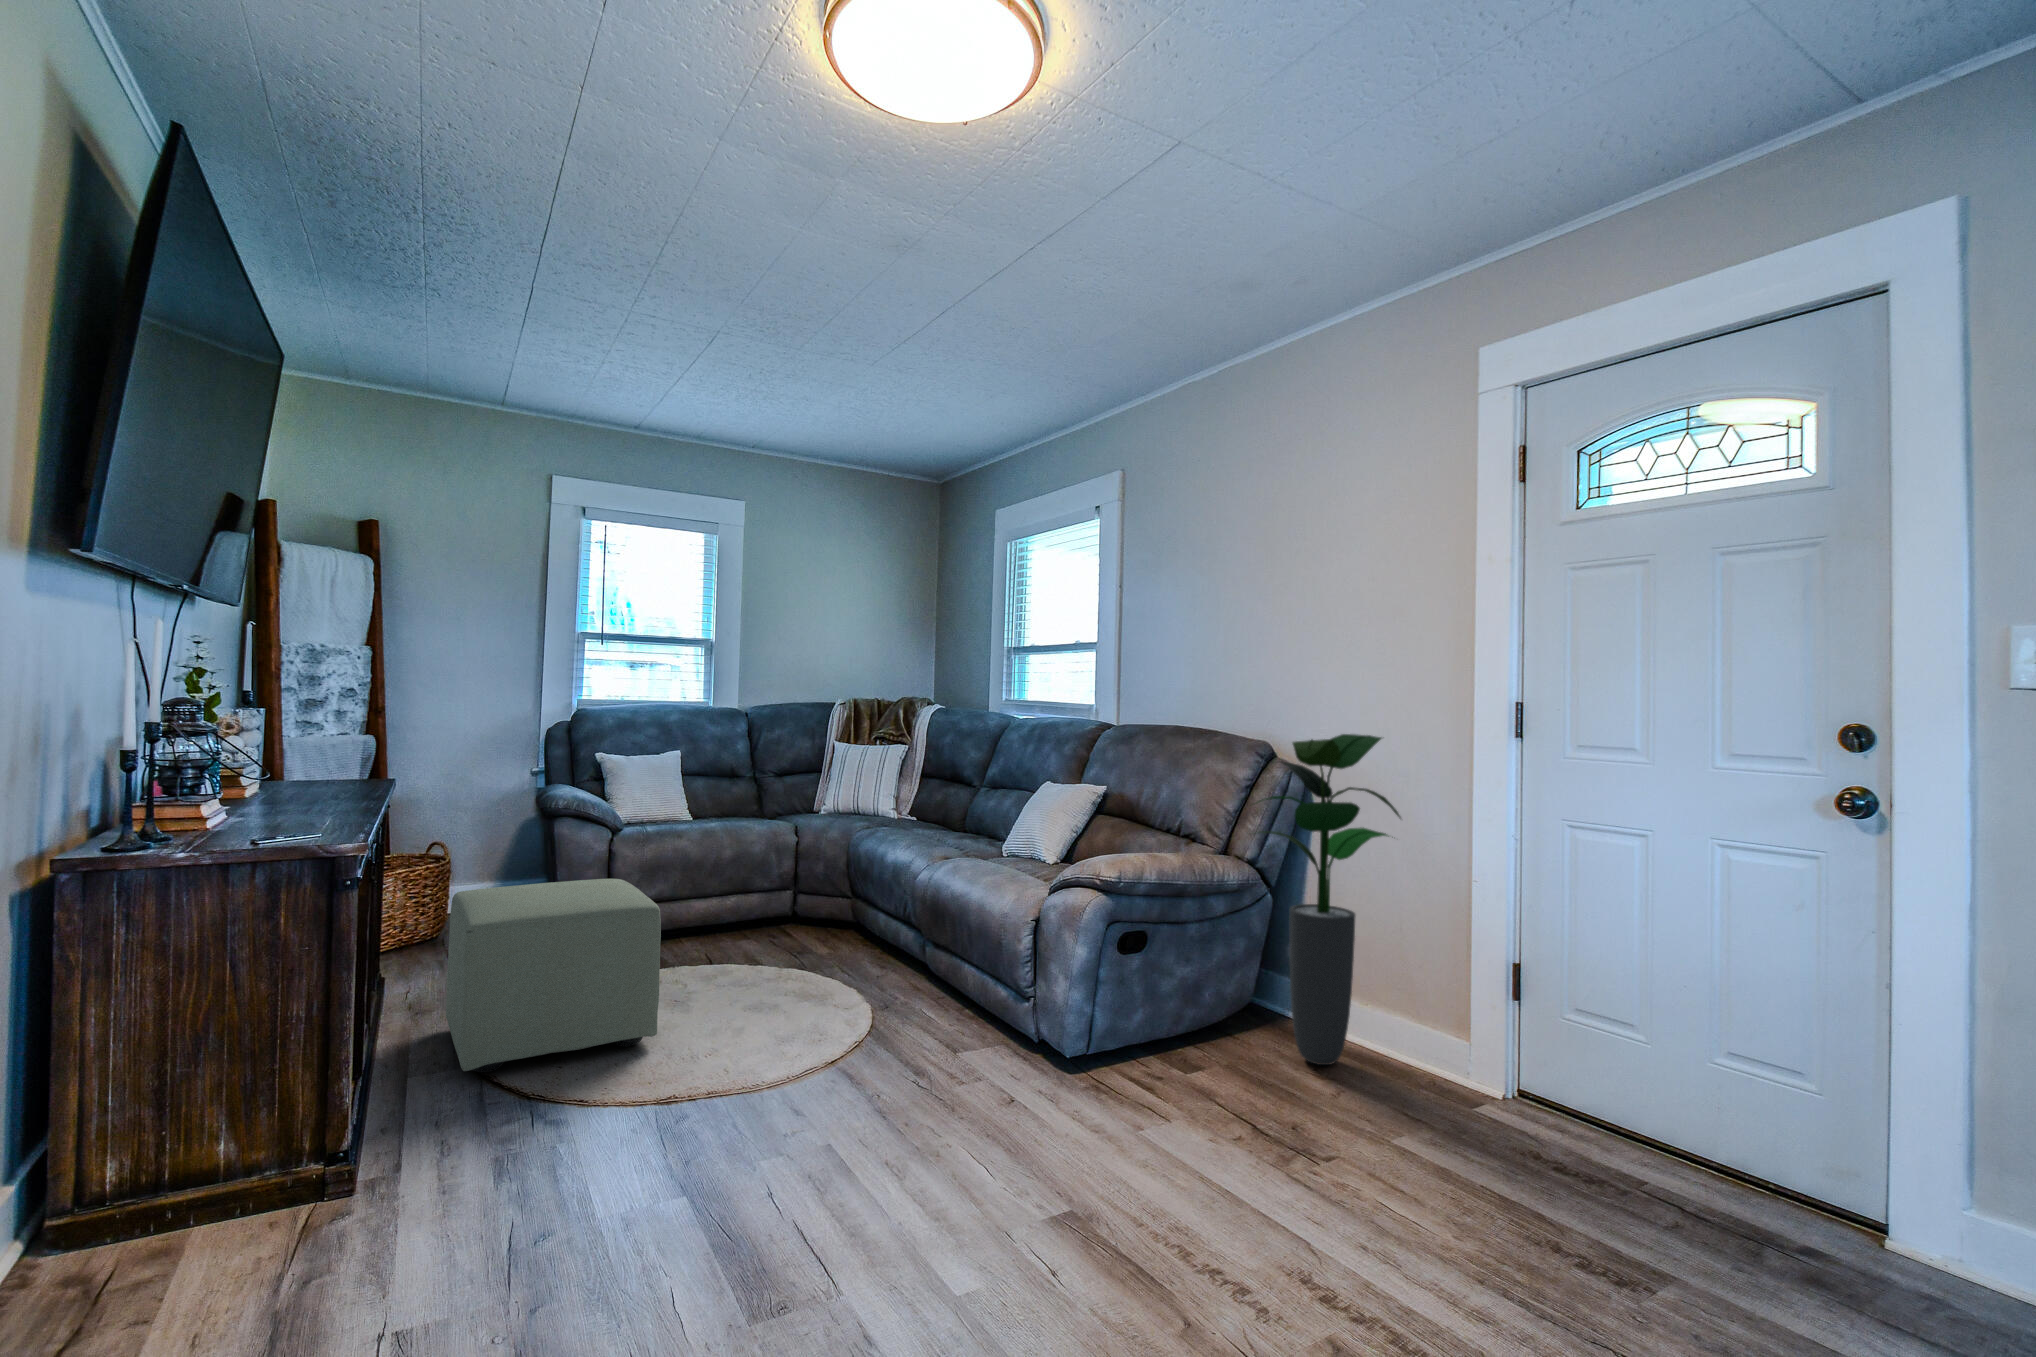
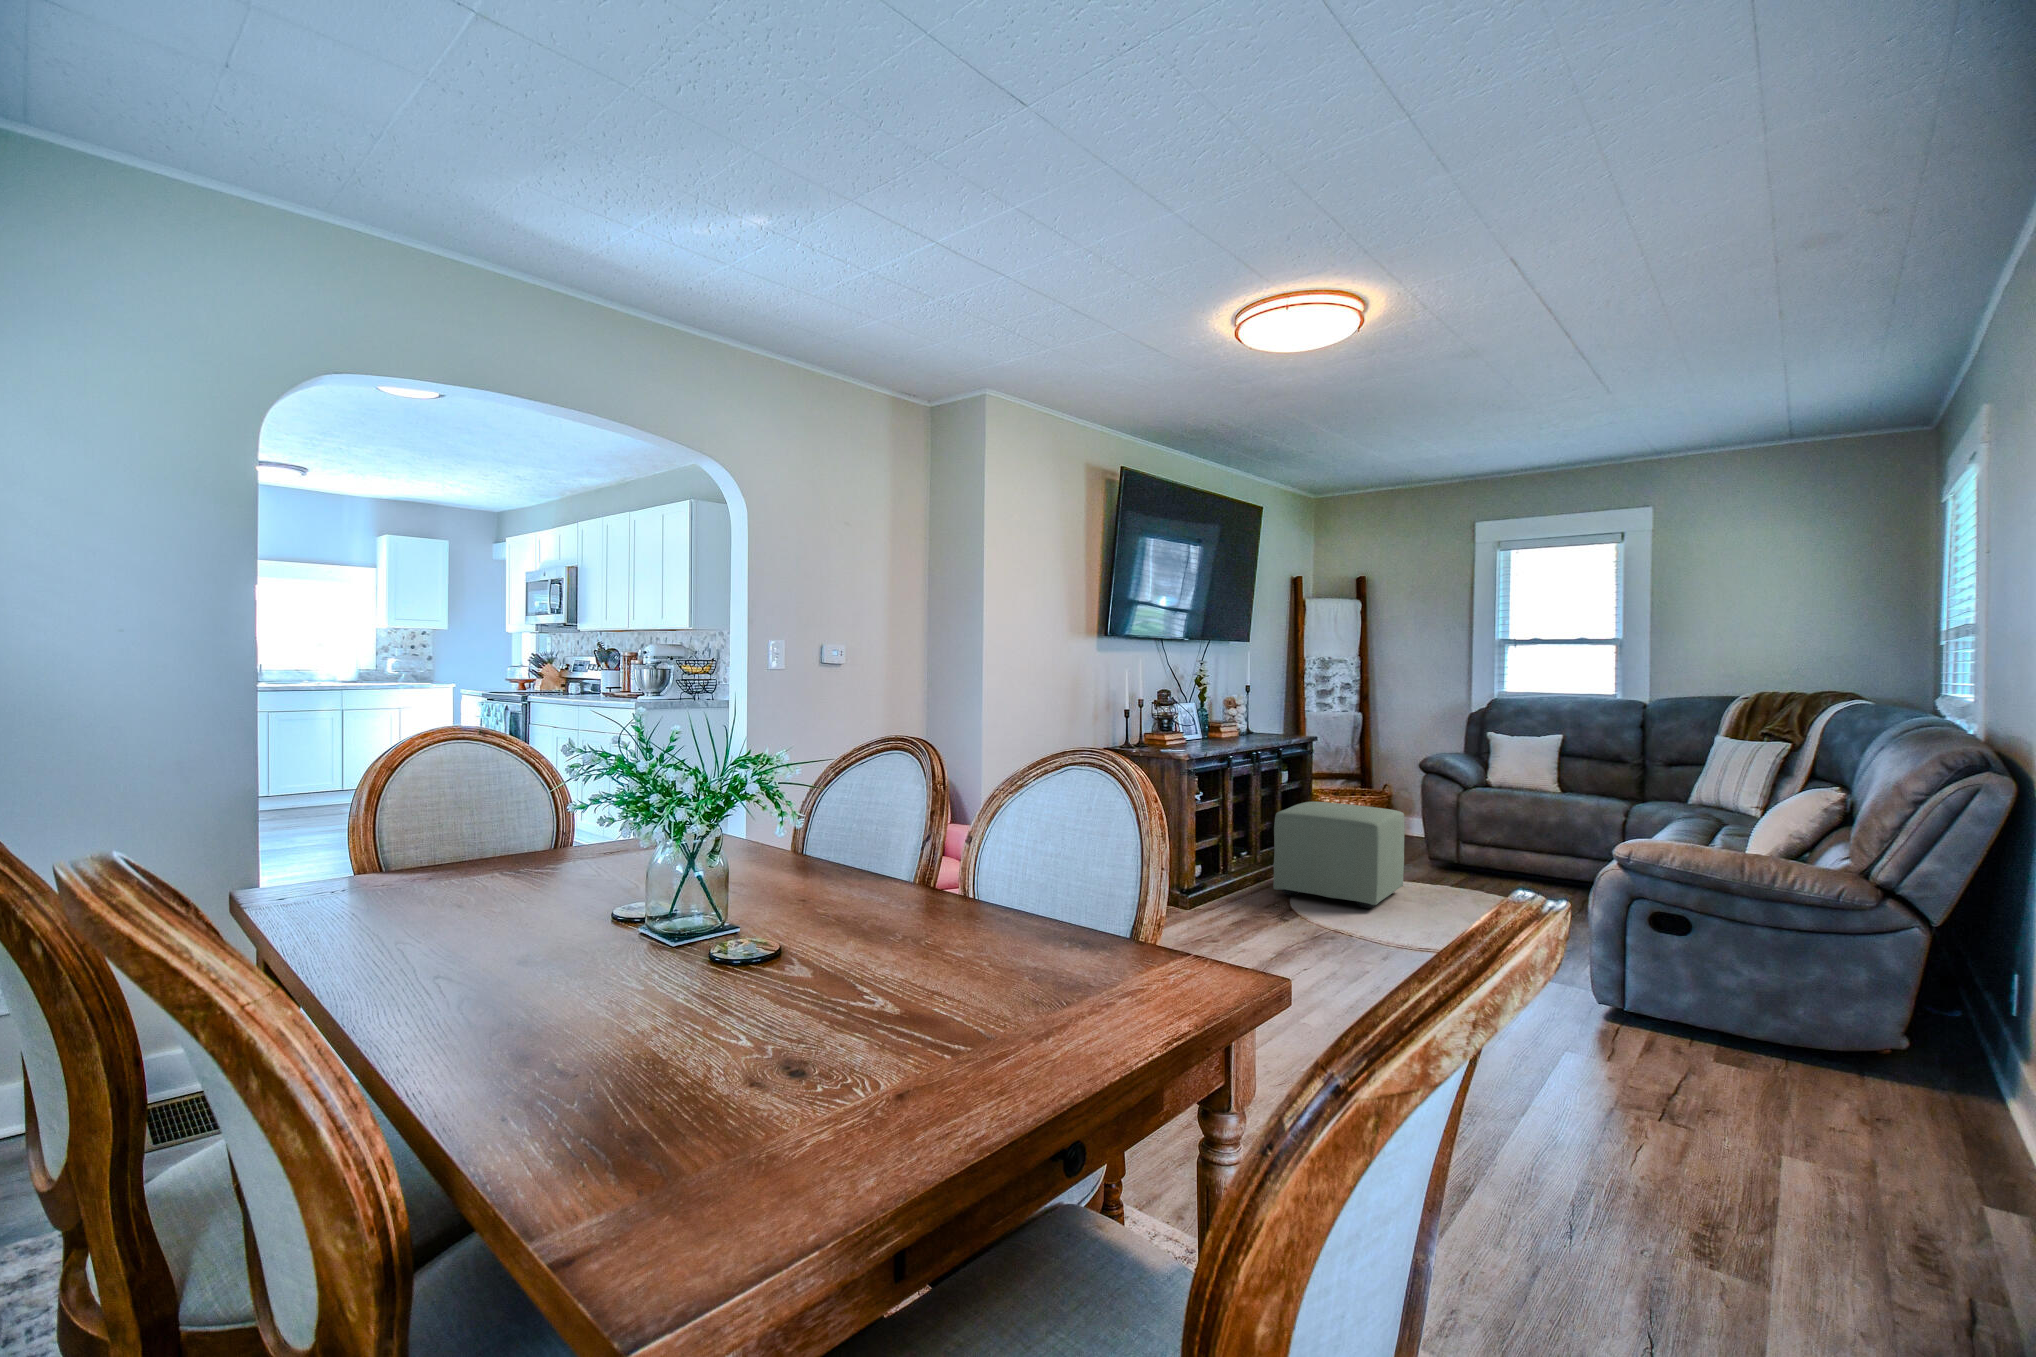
potted plant: present [1257,734,1401,1065] -> none [1790,745,2016,1111]

